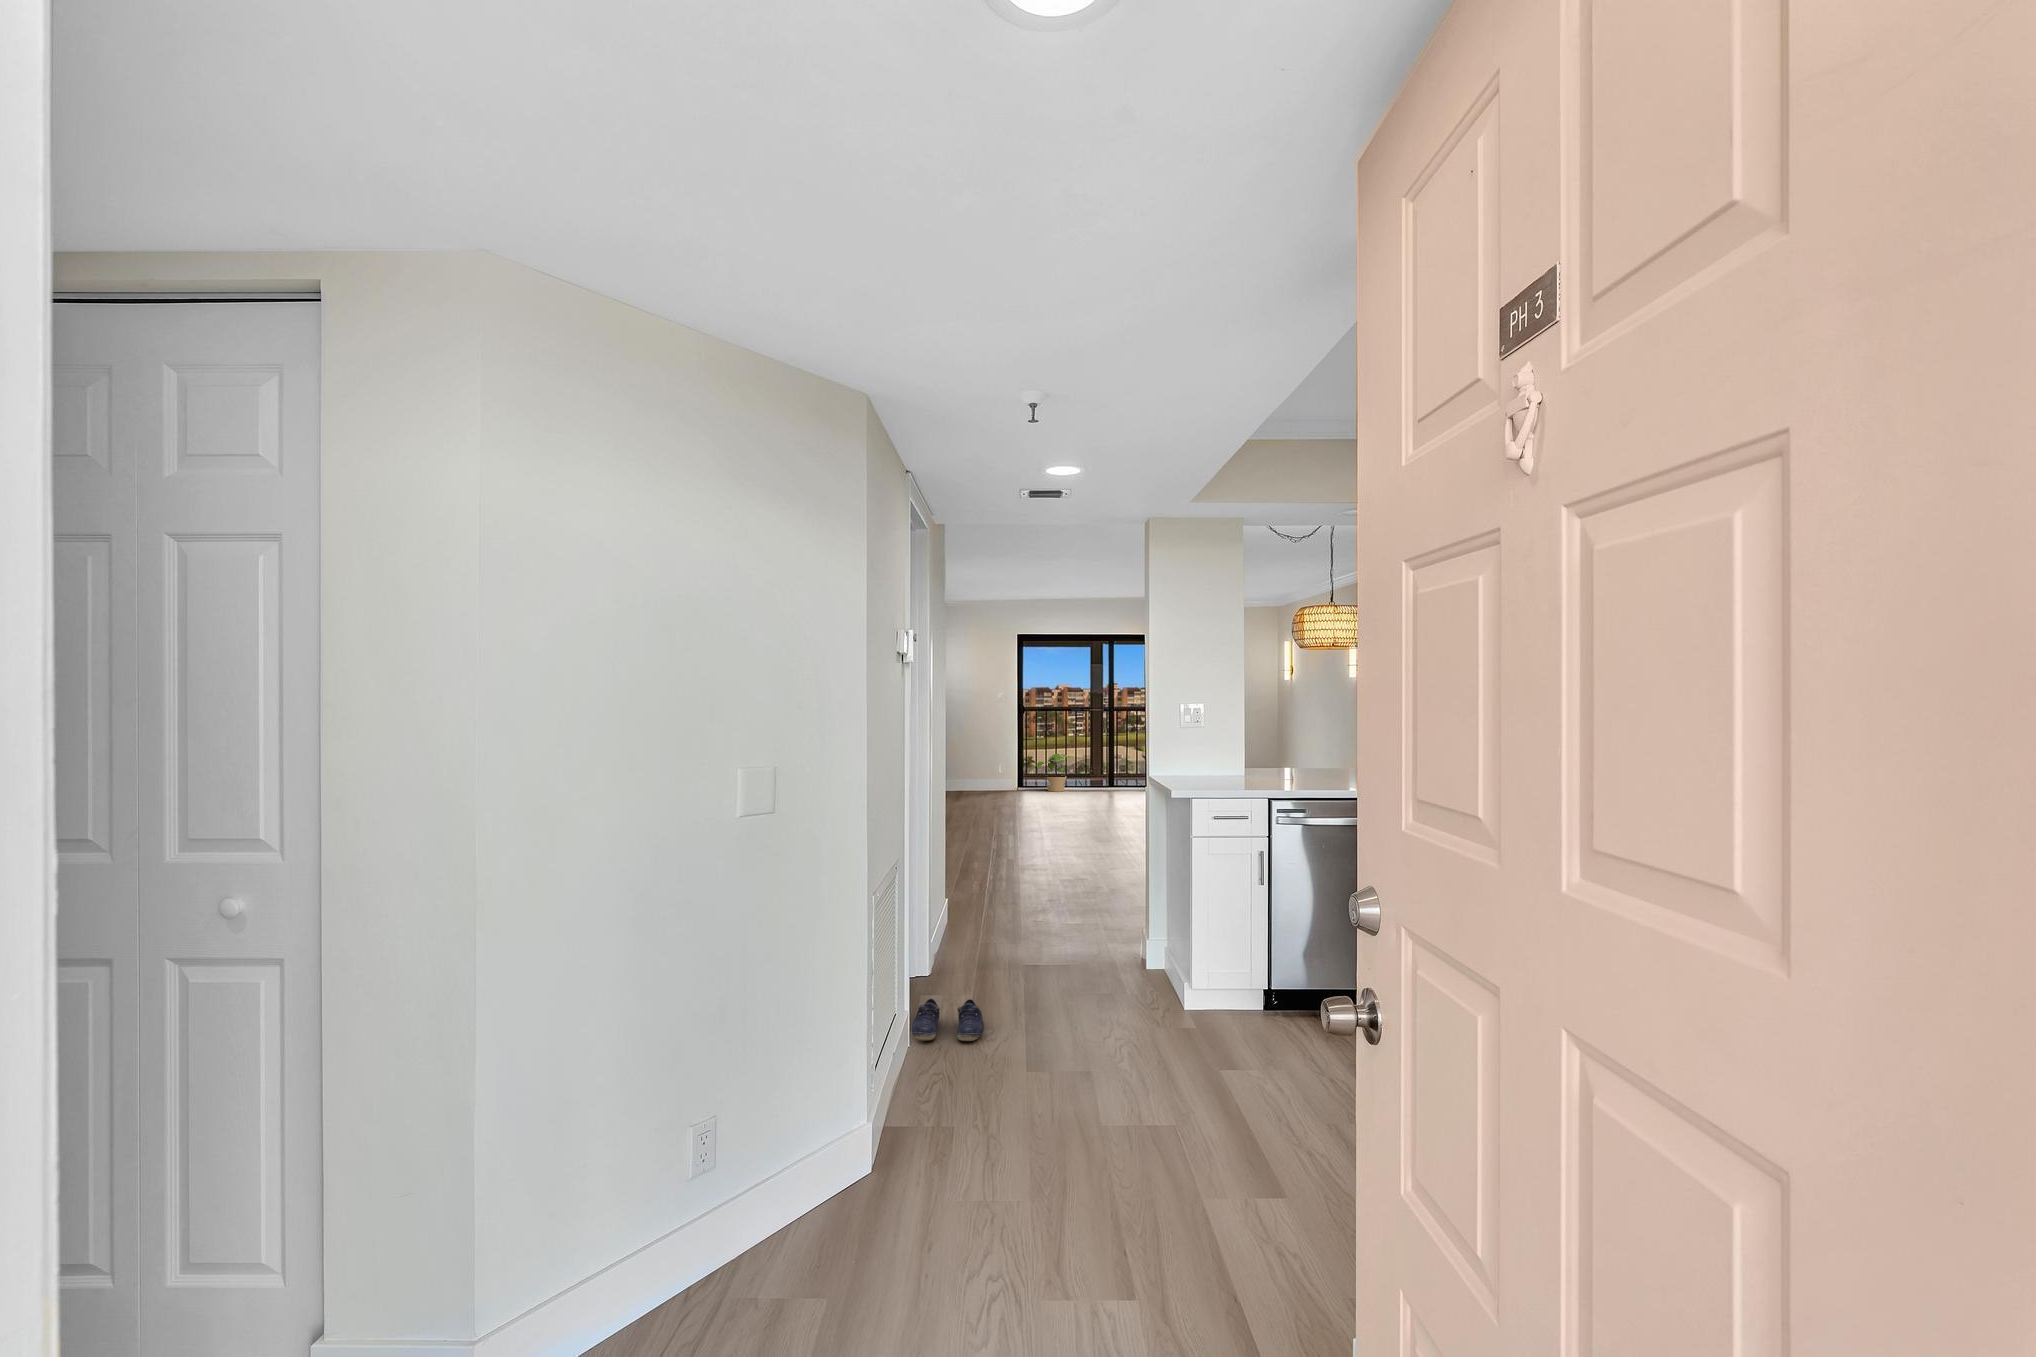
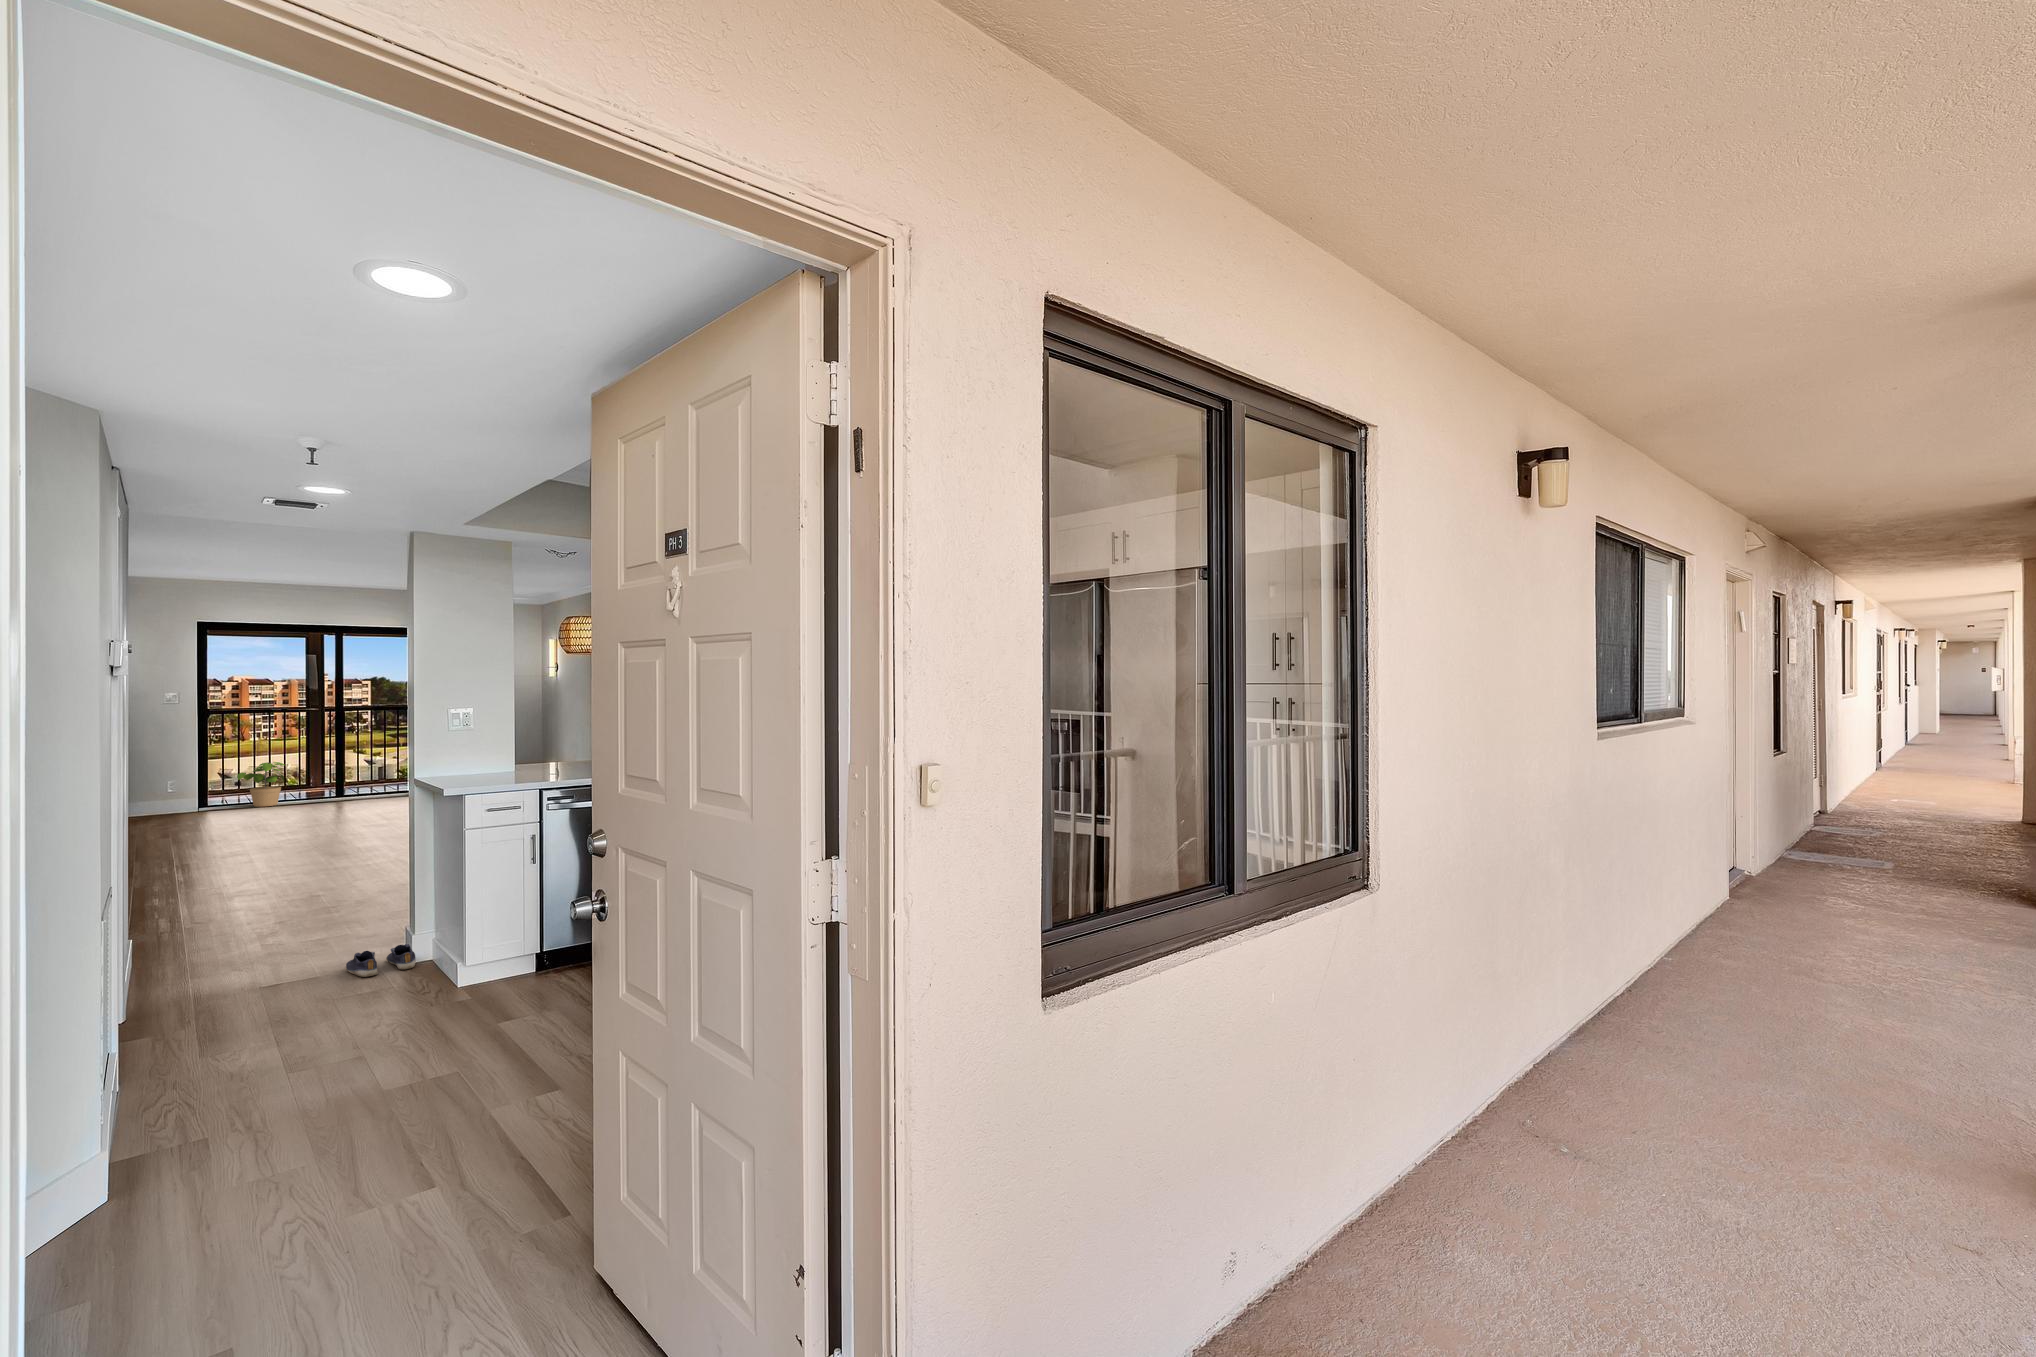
shoe: present [912,999,984,1041] -> present [346,944,416,977]

